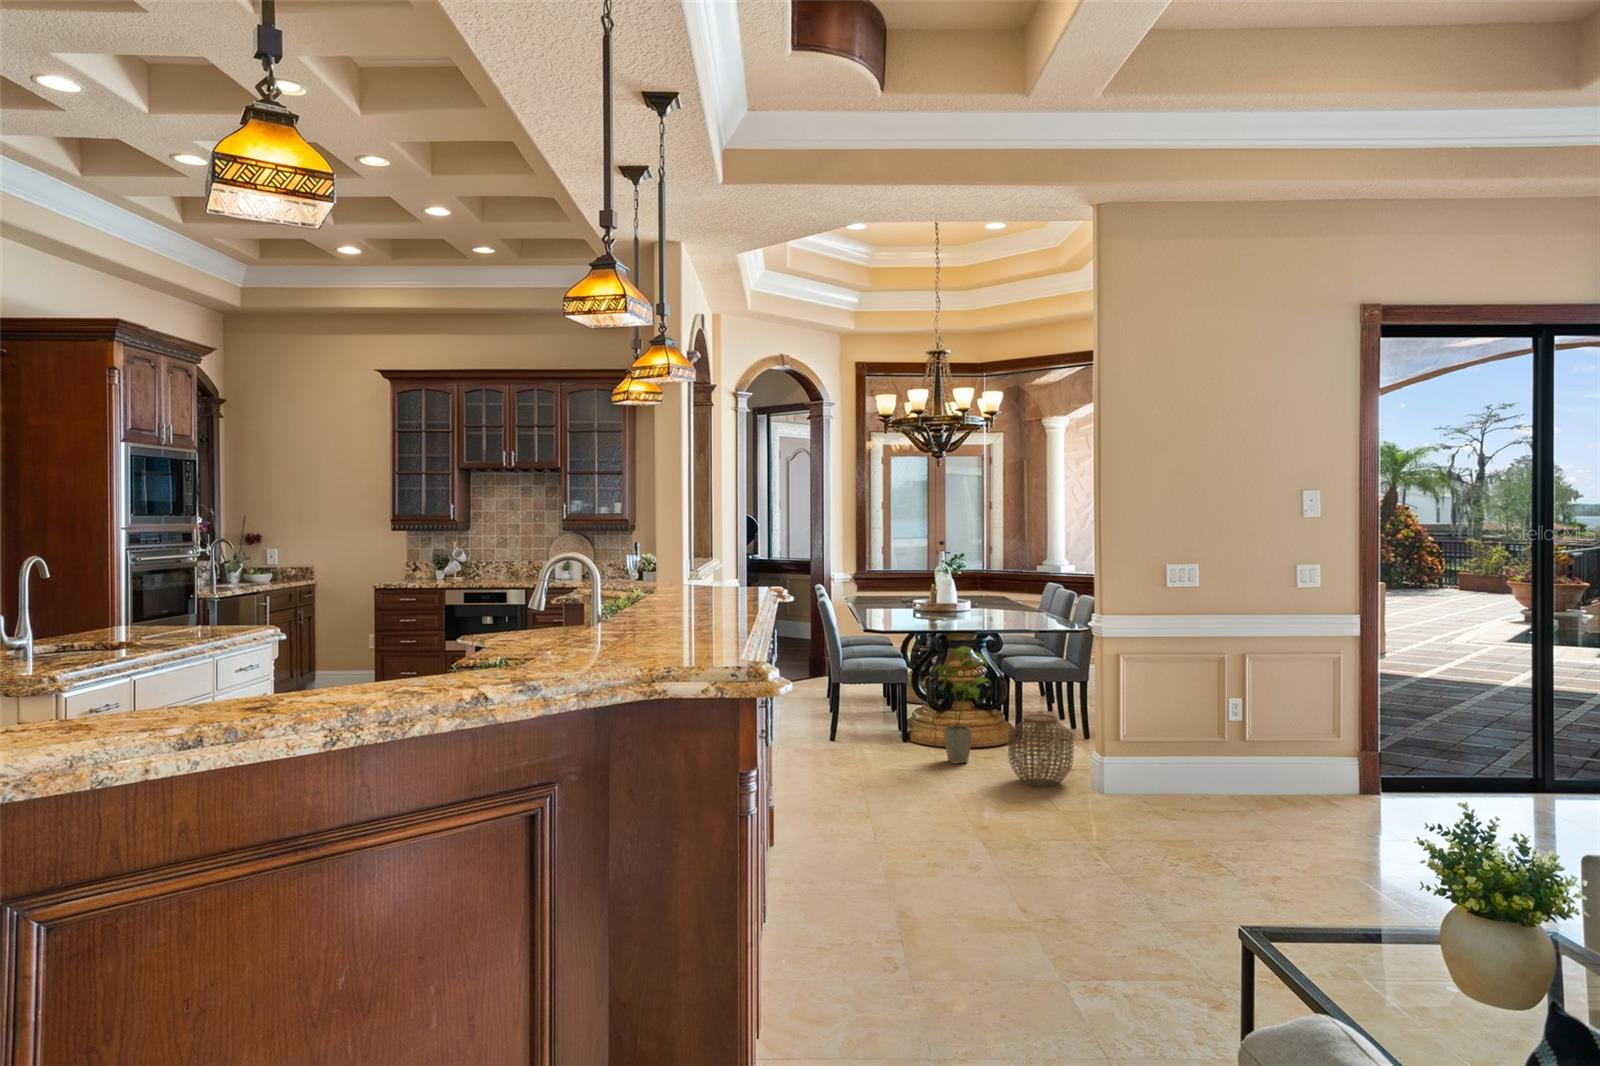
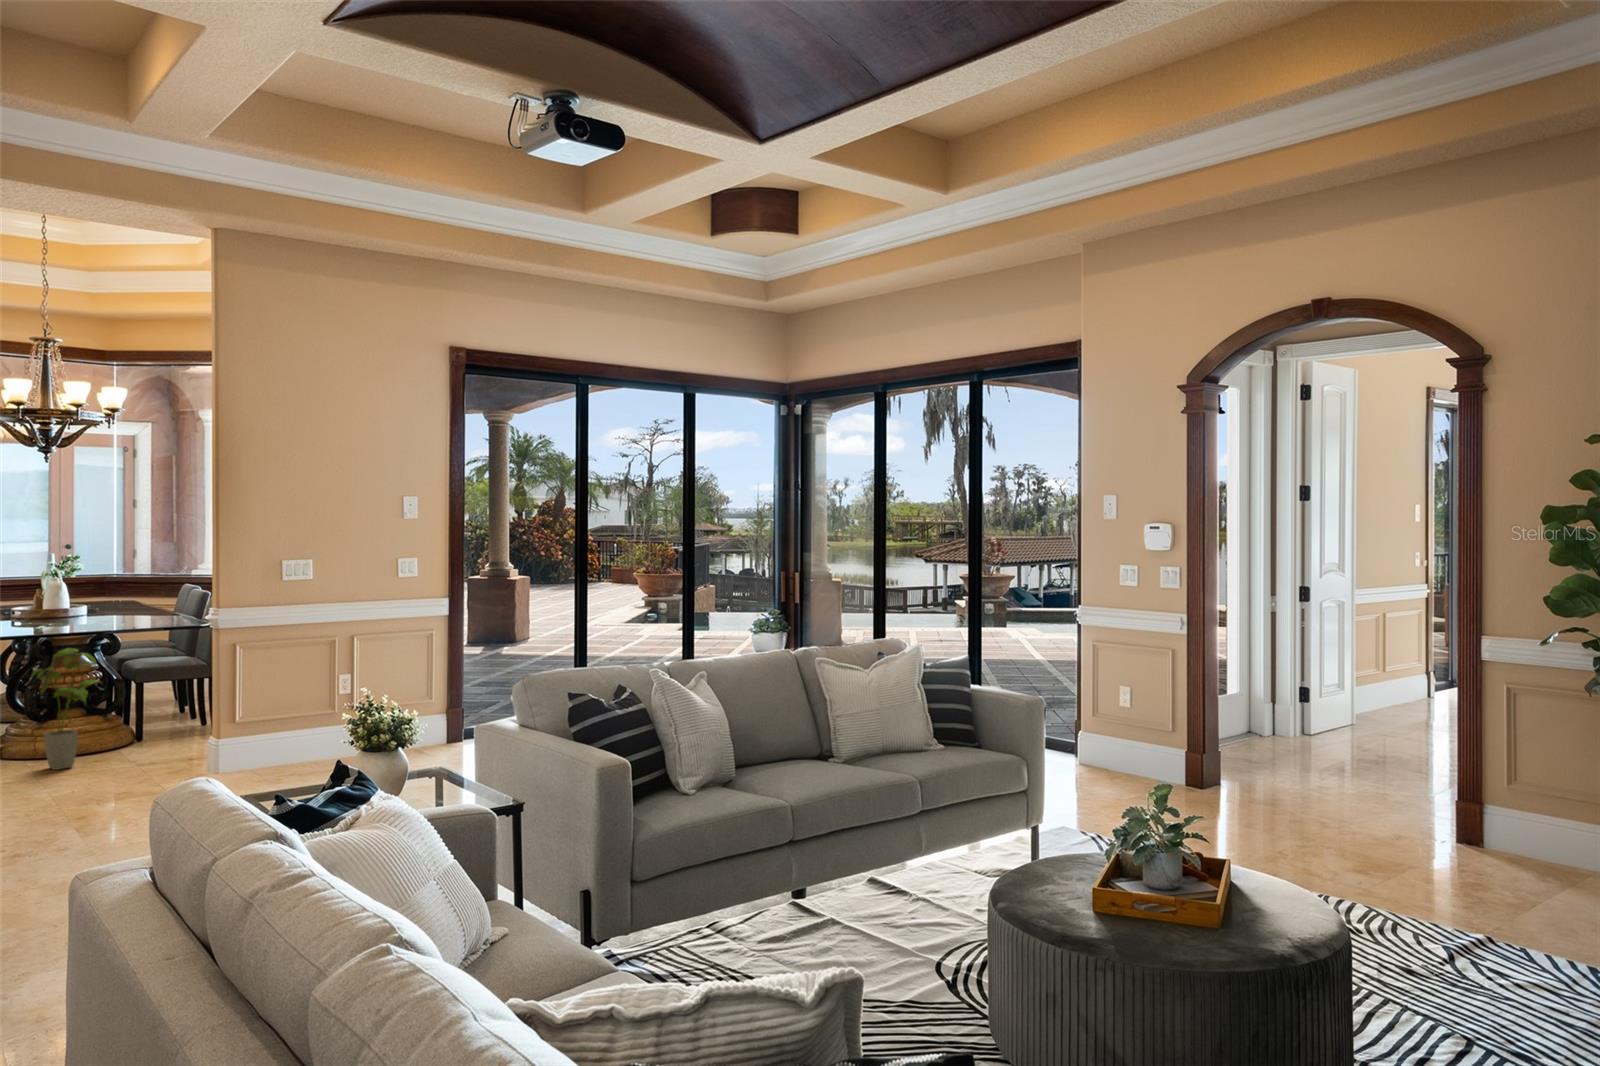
woven basket: present [1008,714,1073,787] -> none [118,707,189,778]

